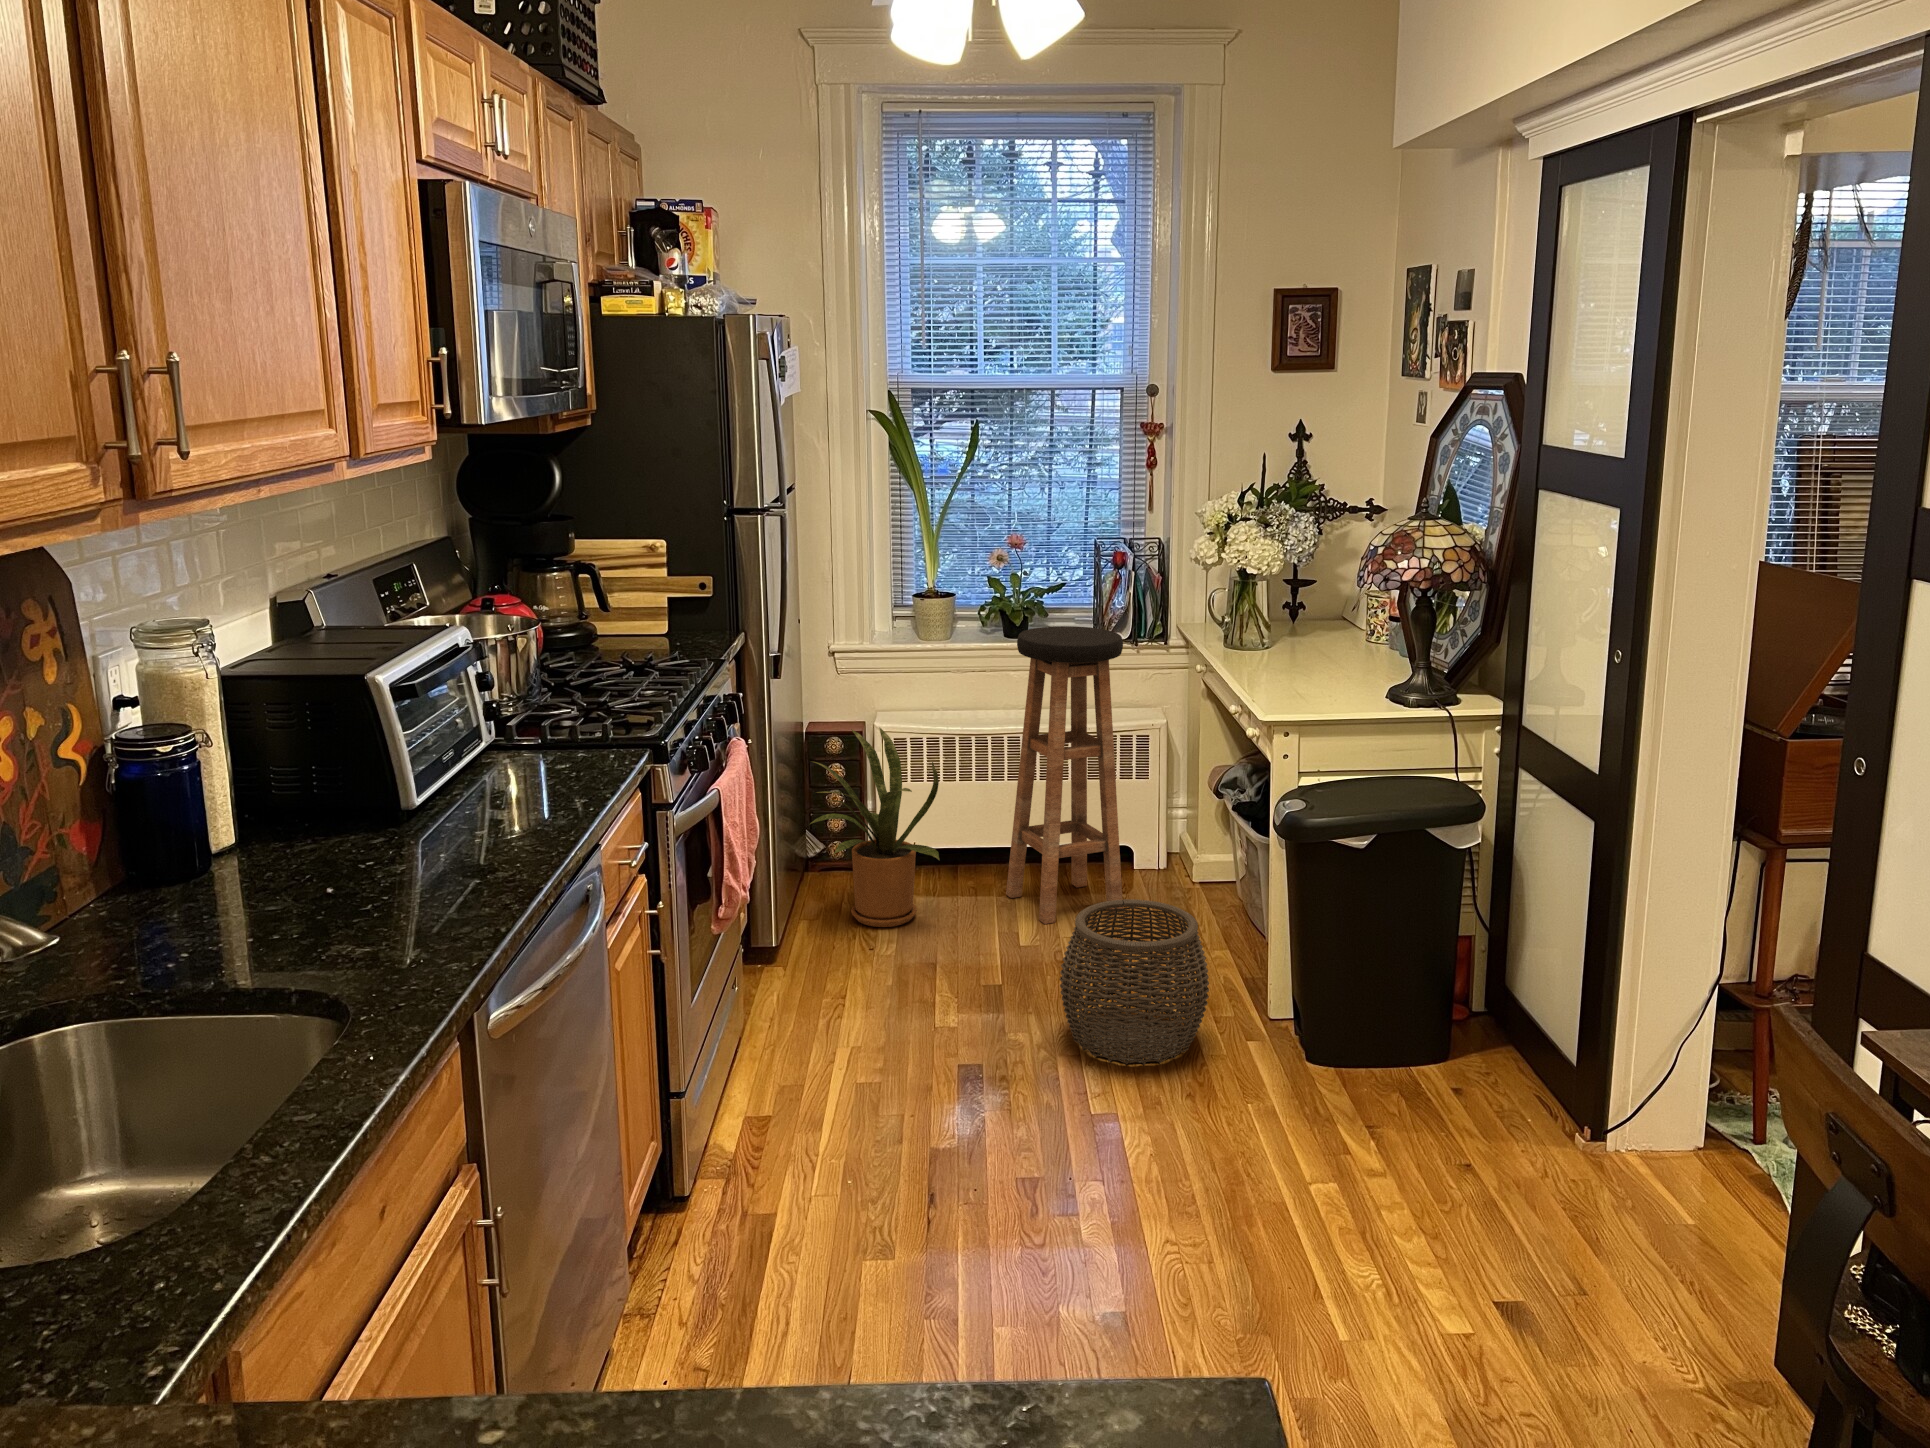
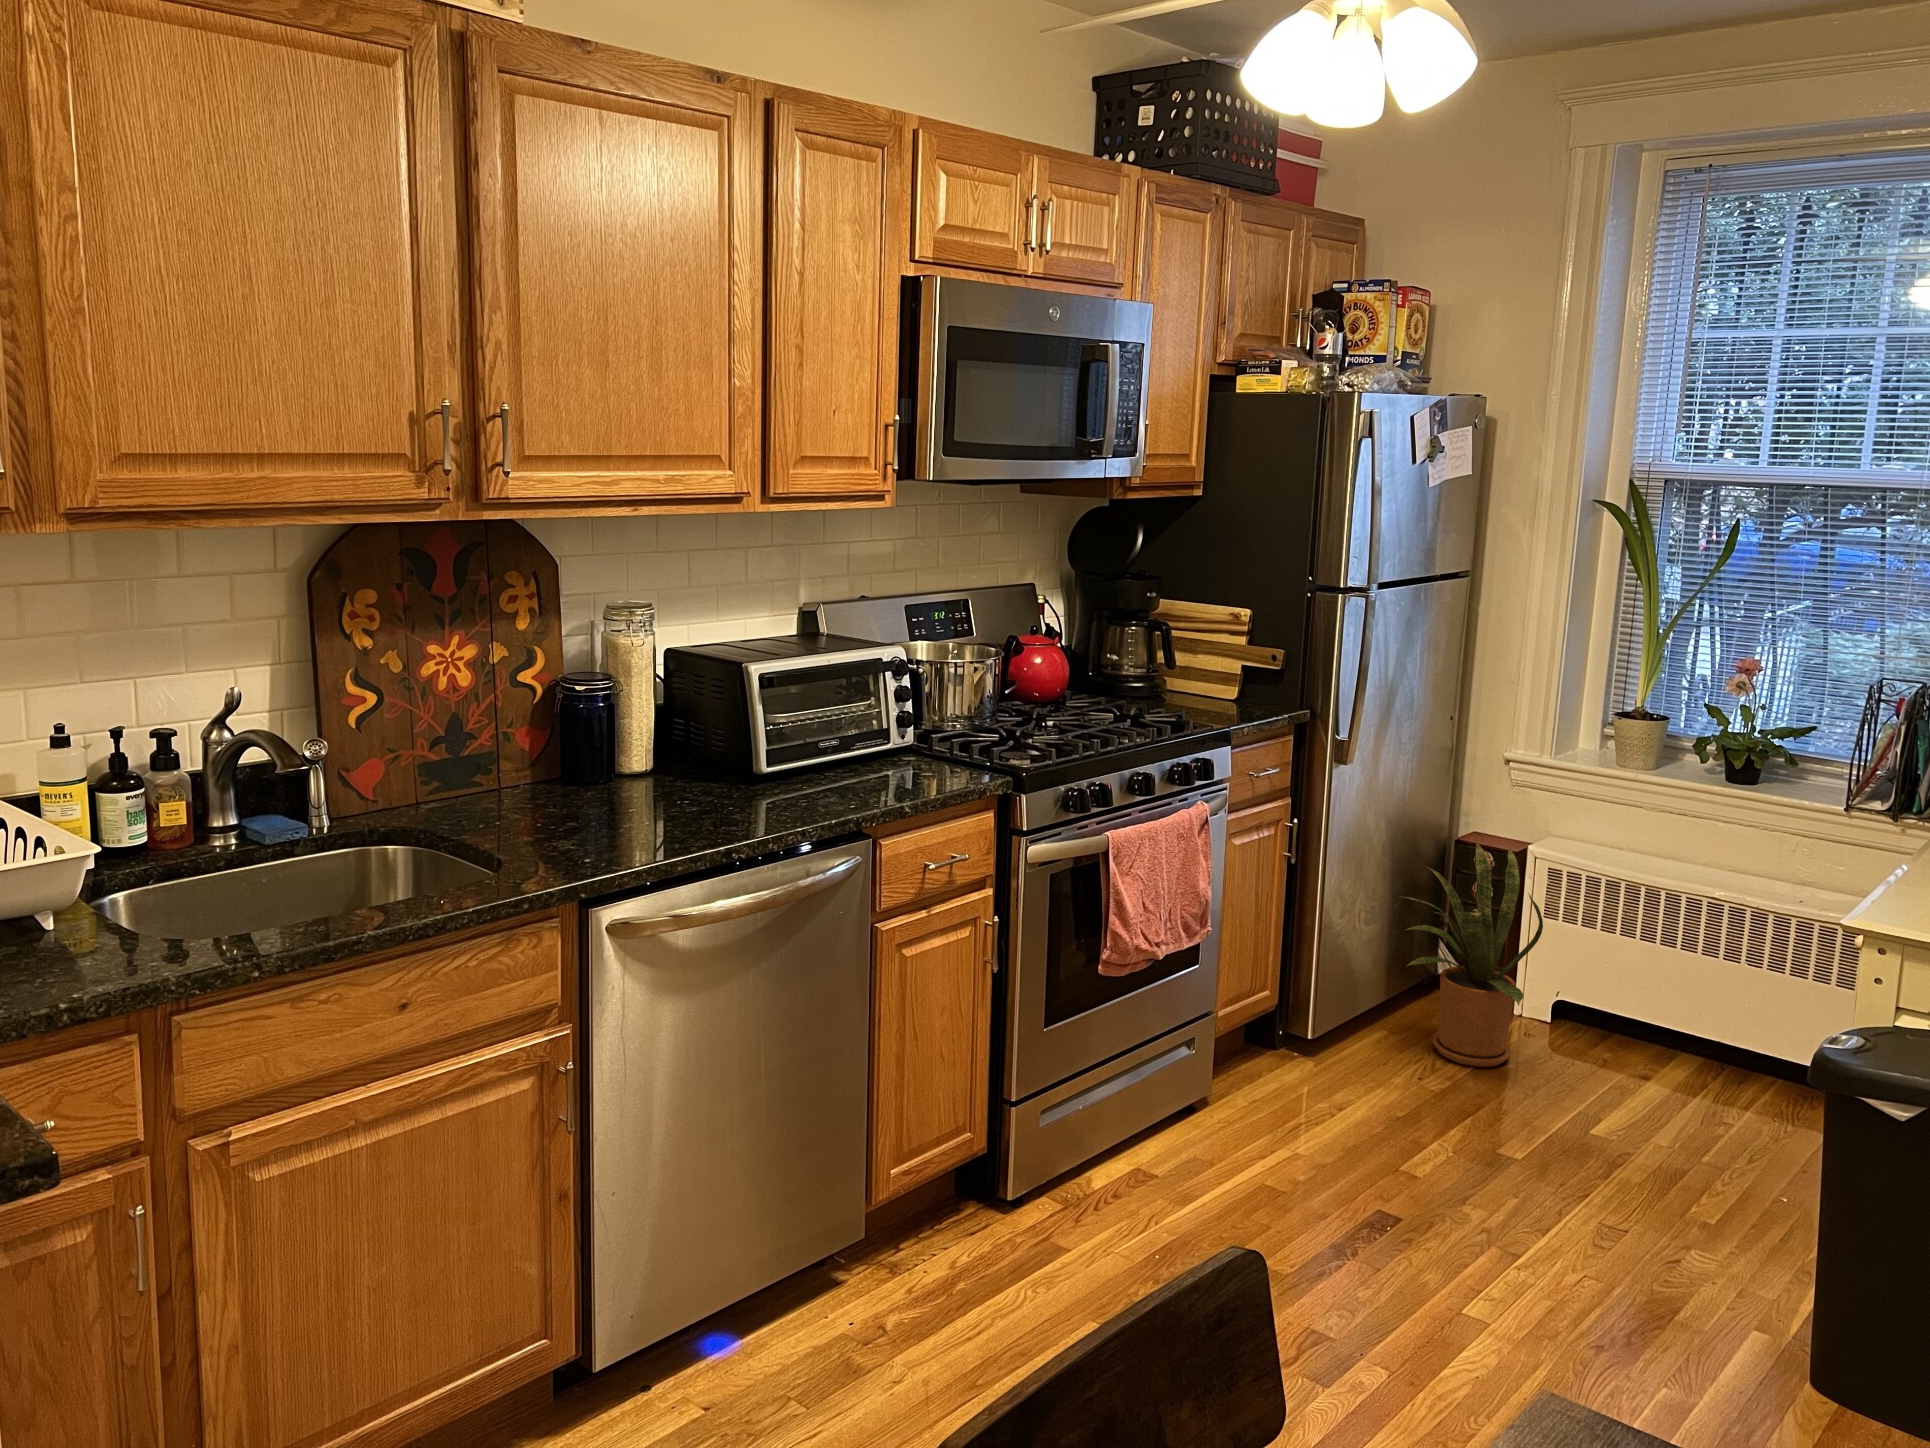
bar stool: present [1006,626,1123,924] -> none [1639,768,1818,1142]
woven basket: present [1060,899,1209,1065] -> none [1513,1091,1718,1307]

